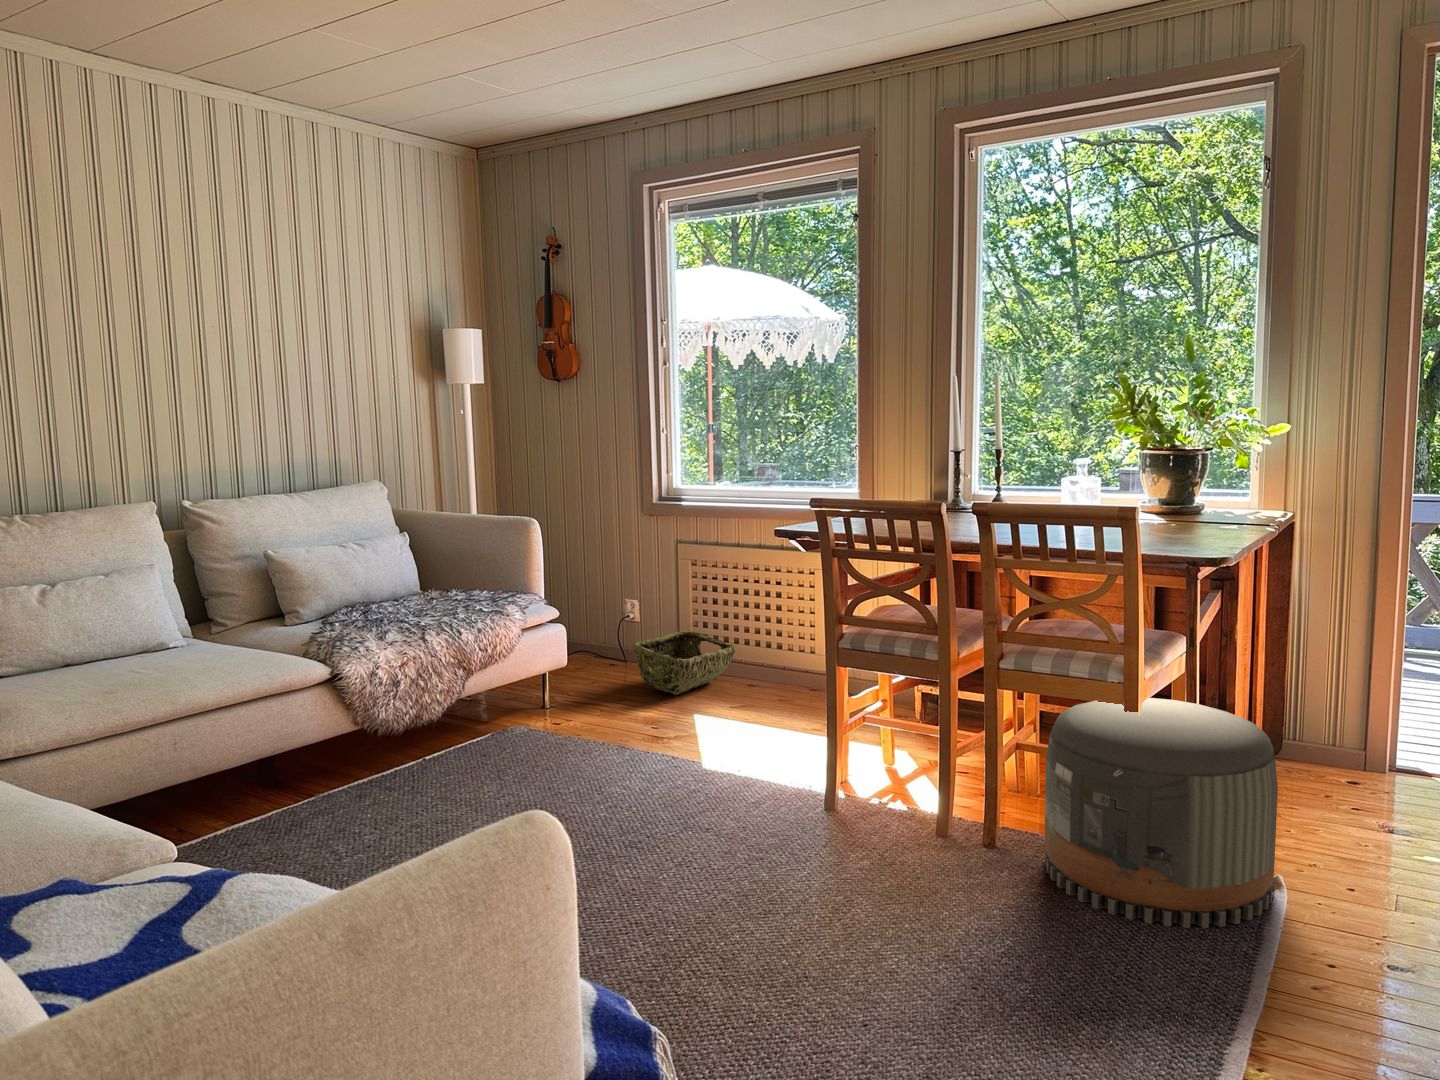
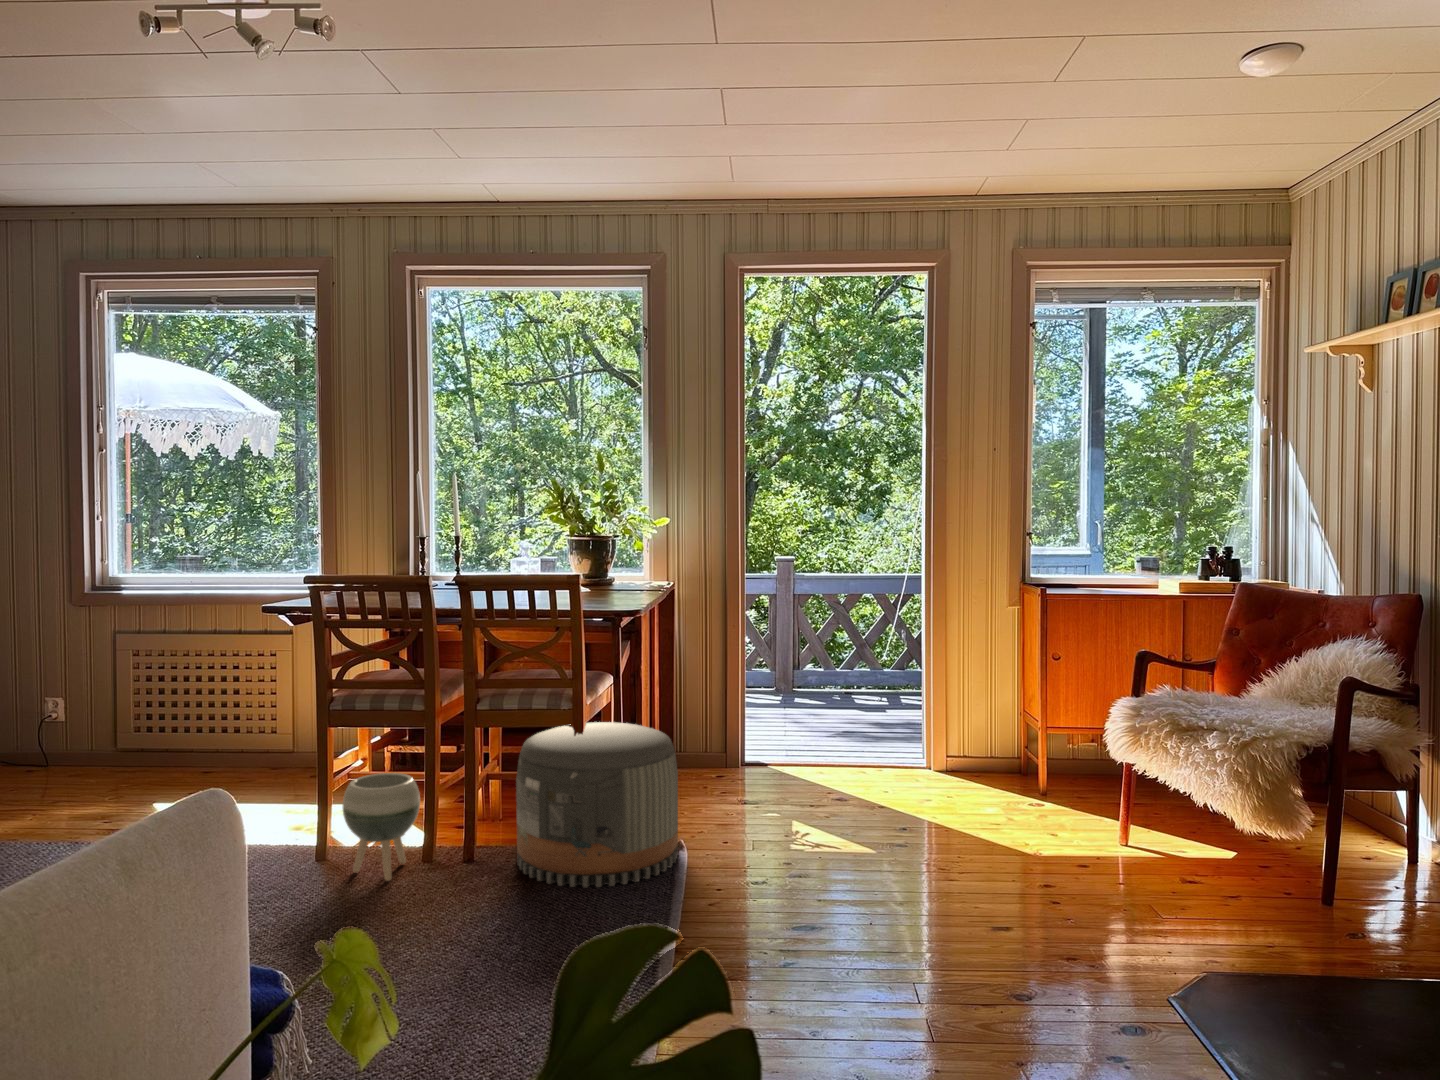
woven basket: present [633,631,736,695] -> none [69,725,189,791]
planter: none [844,727,930,853] -> present [343,773,420,881]

